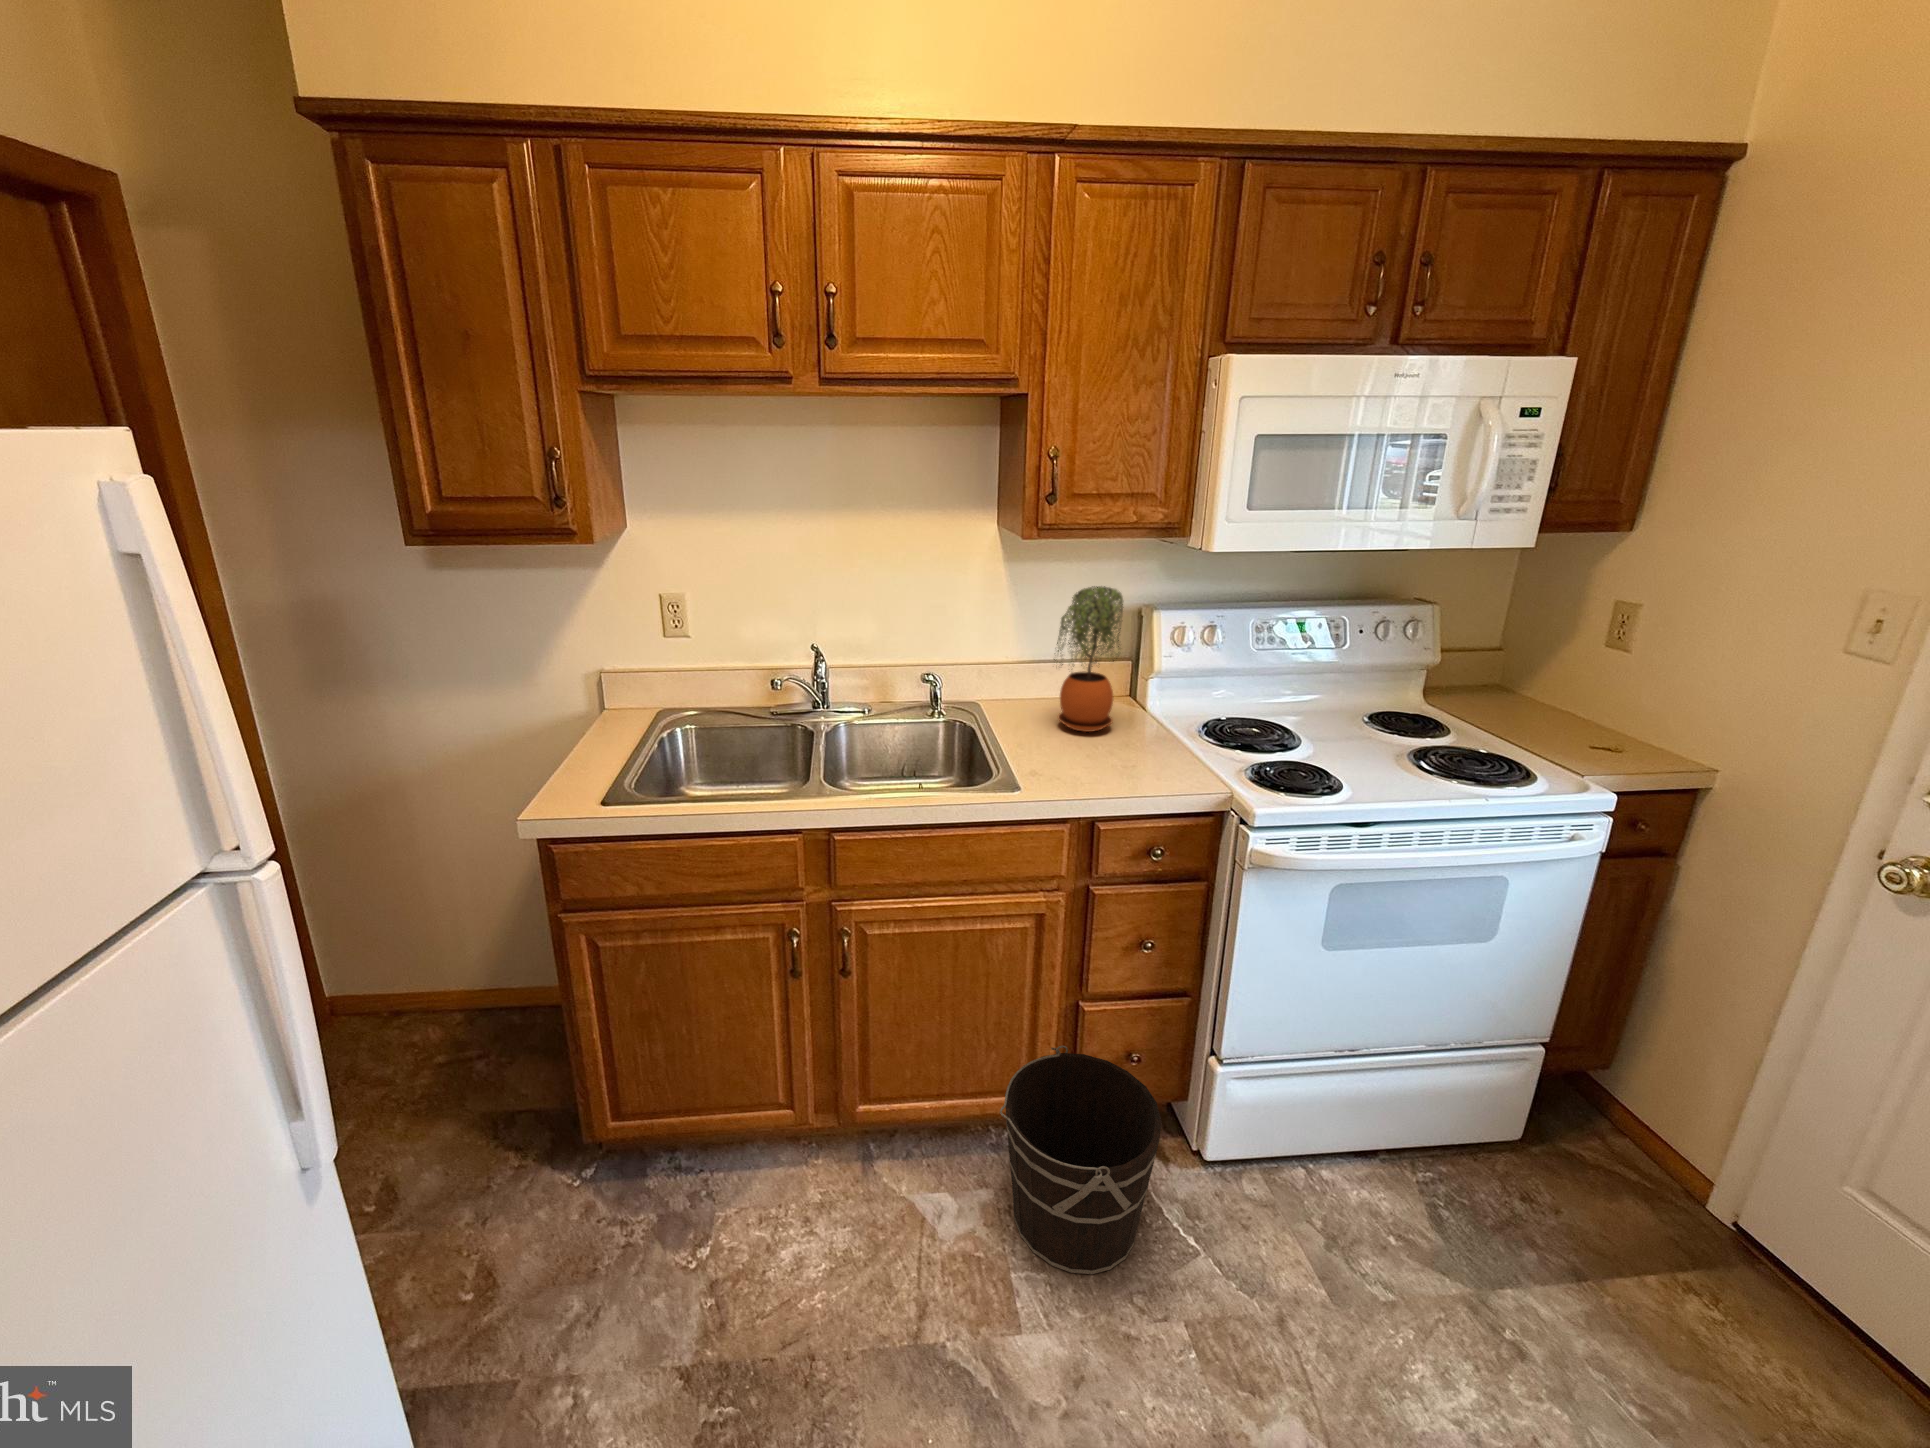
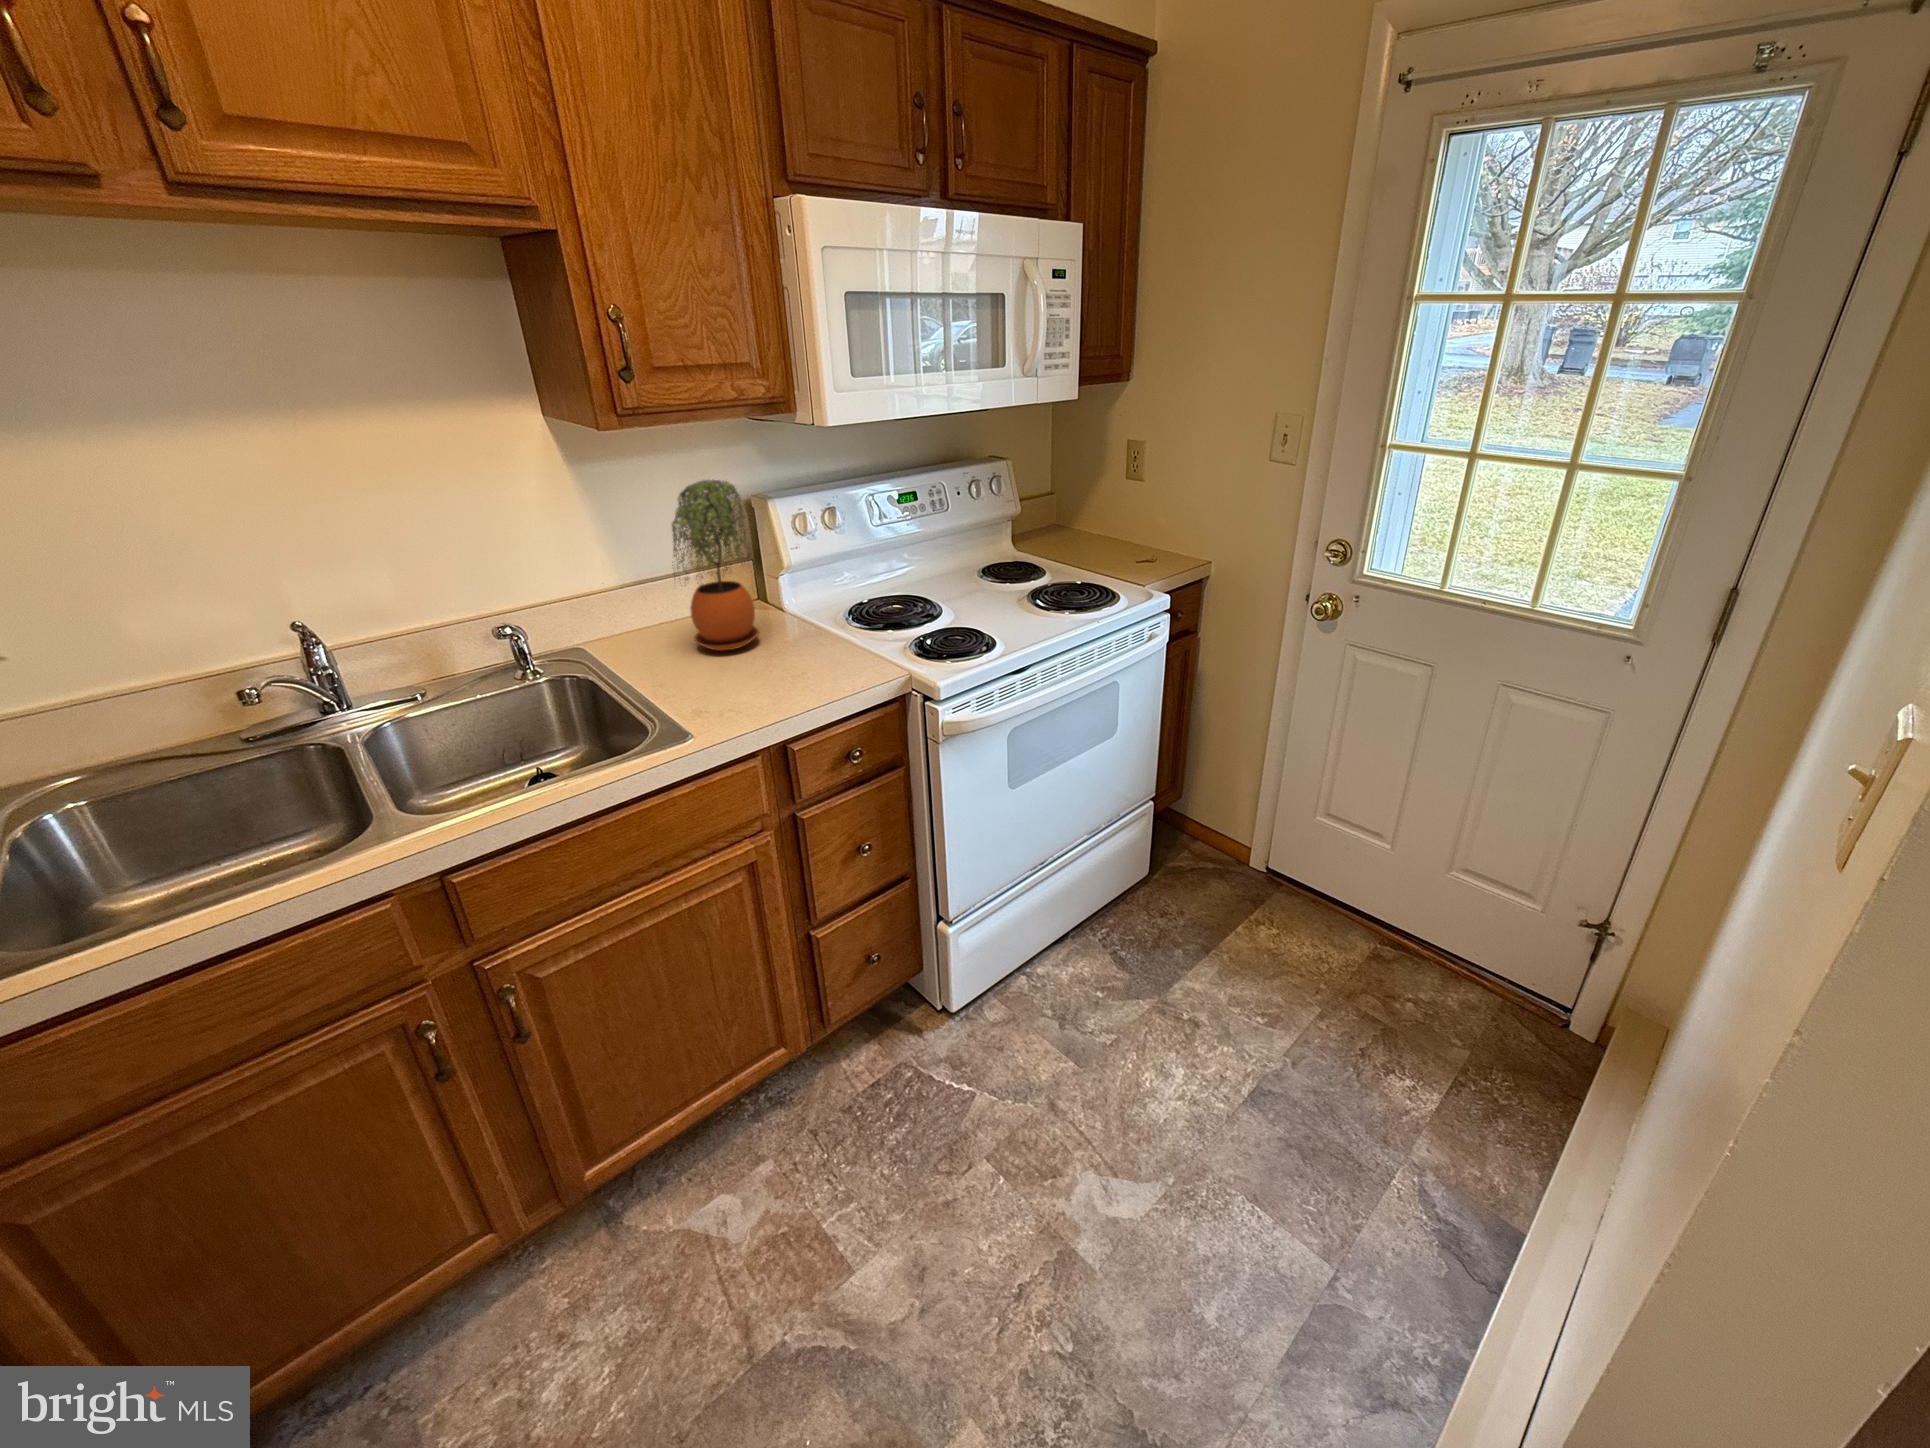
bucket: present [1000,1046,1162,1274] -> none [763,973,927,1191]

